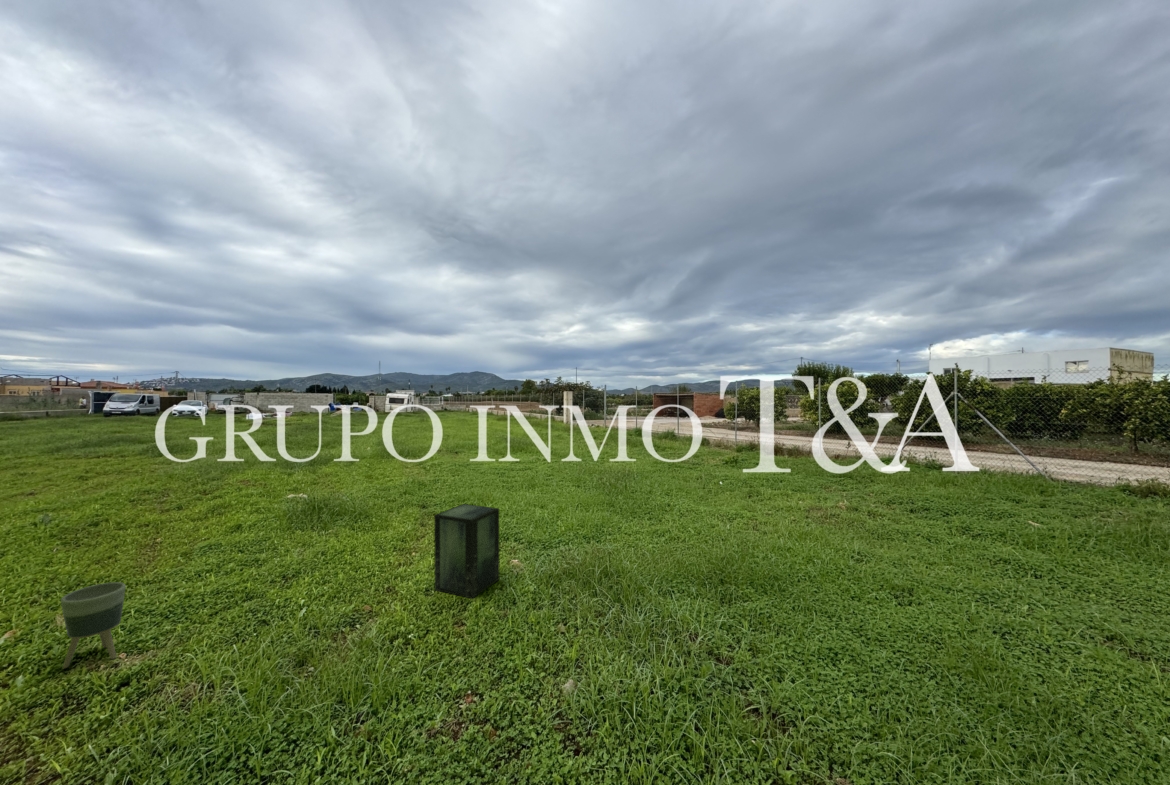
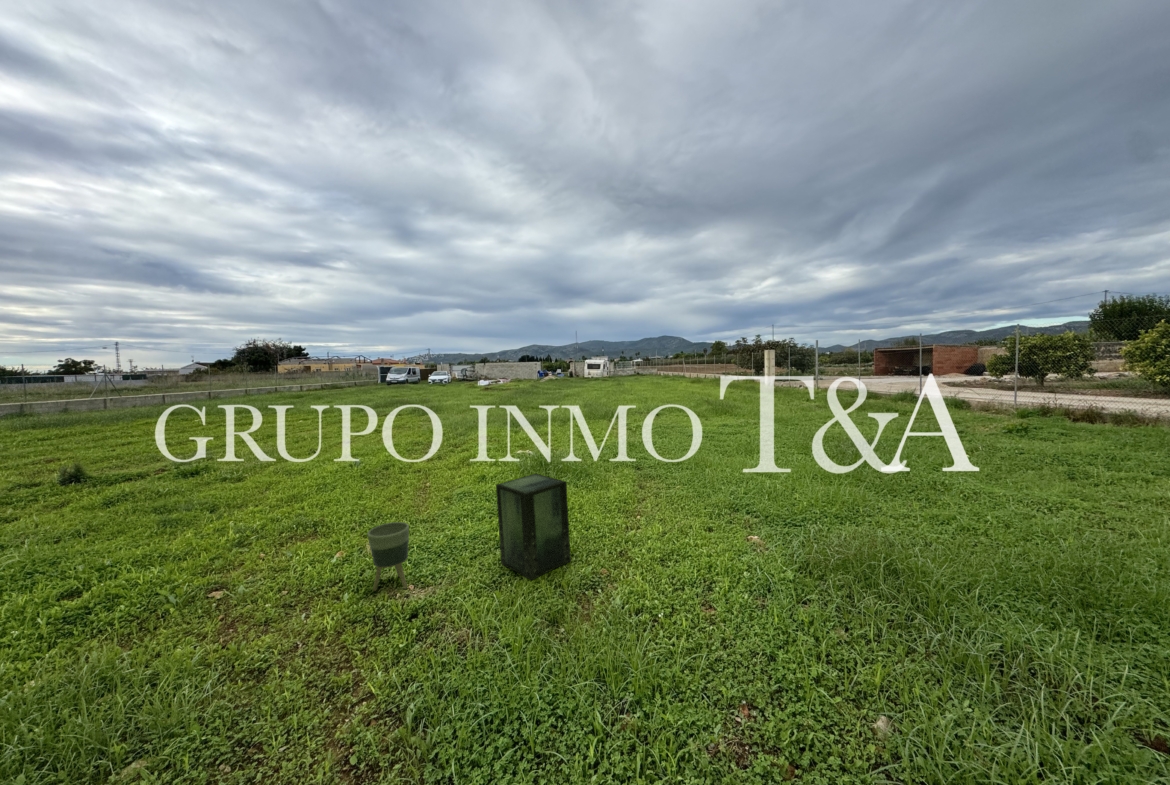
storage box: present [434,504,499,599] -> present [496,474,571,580]

